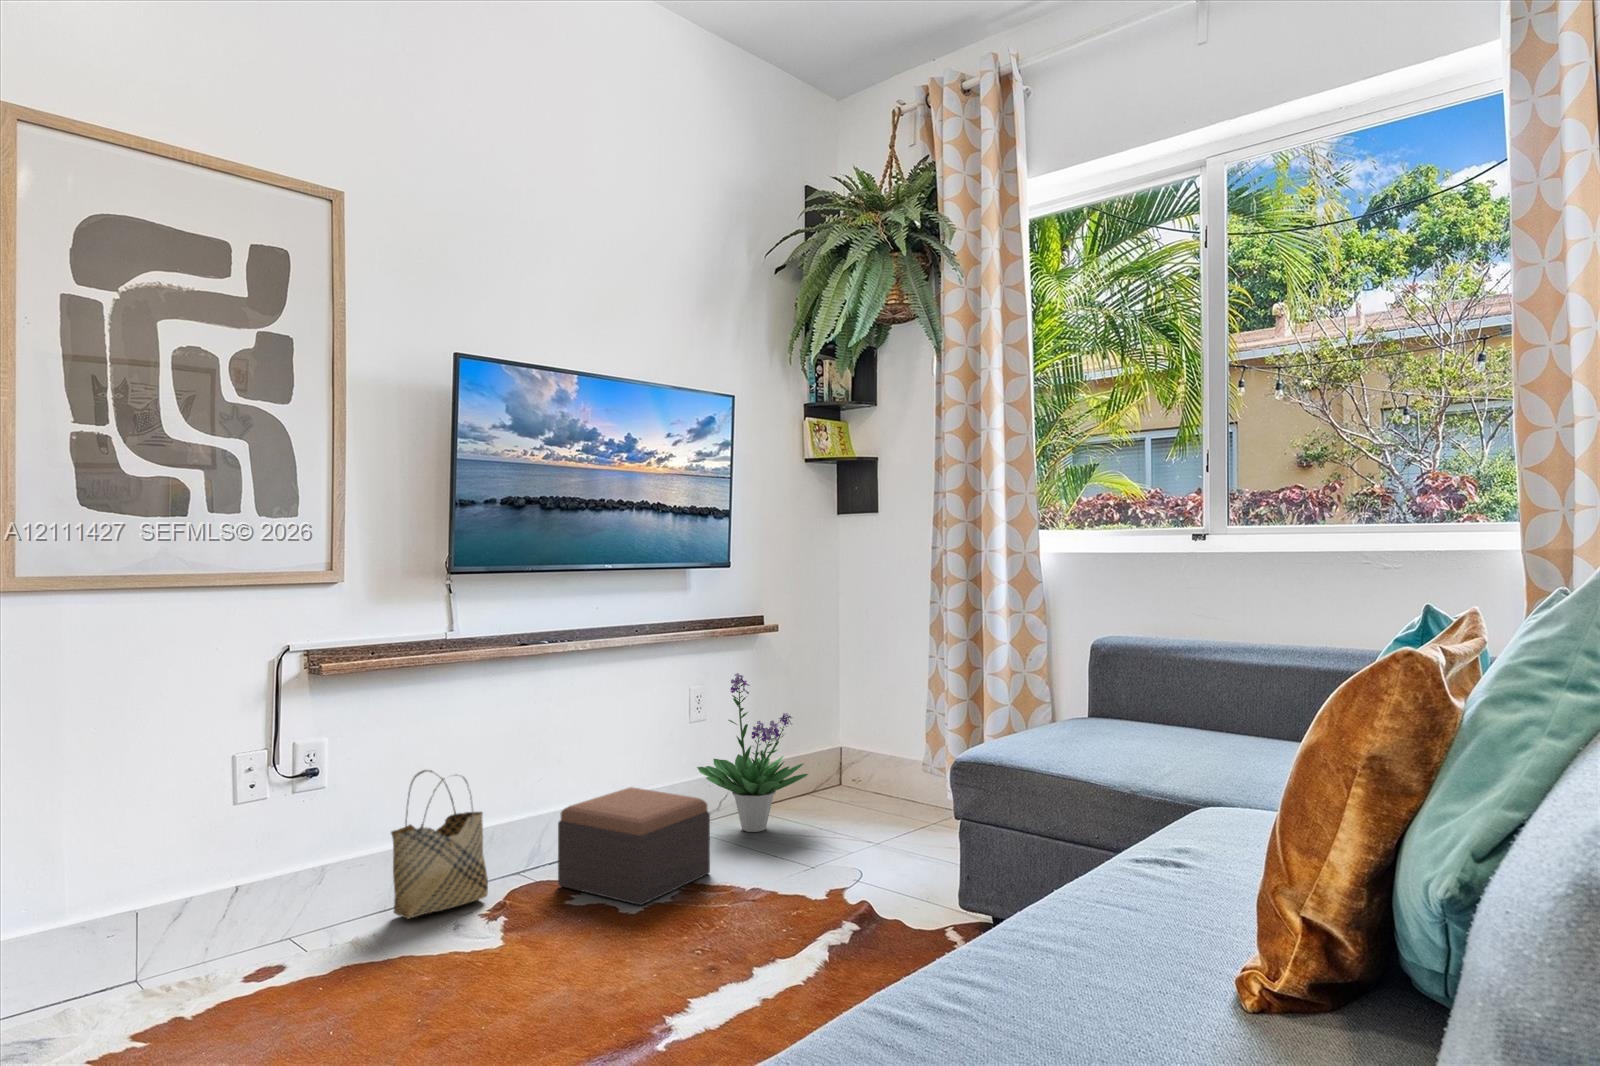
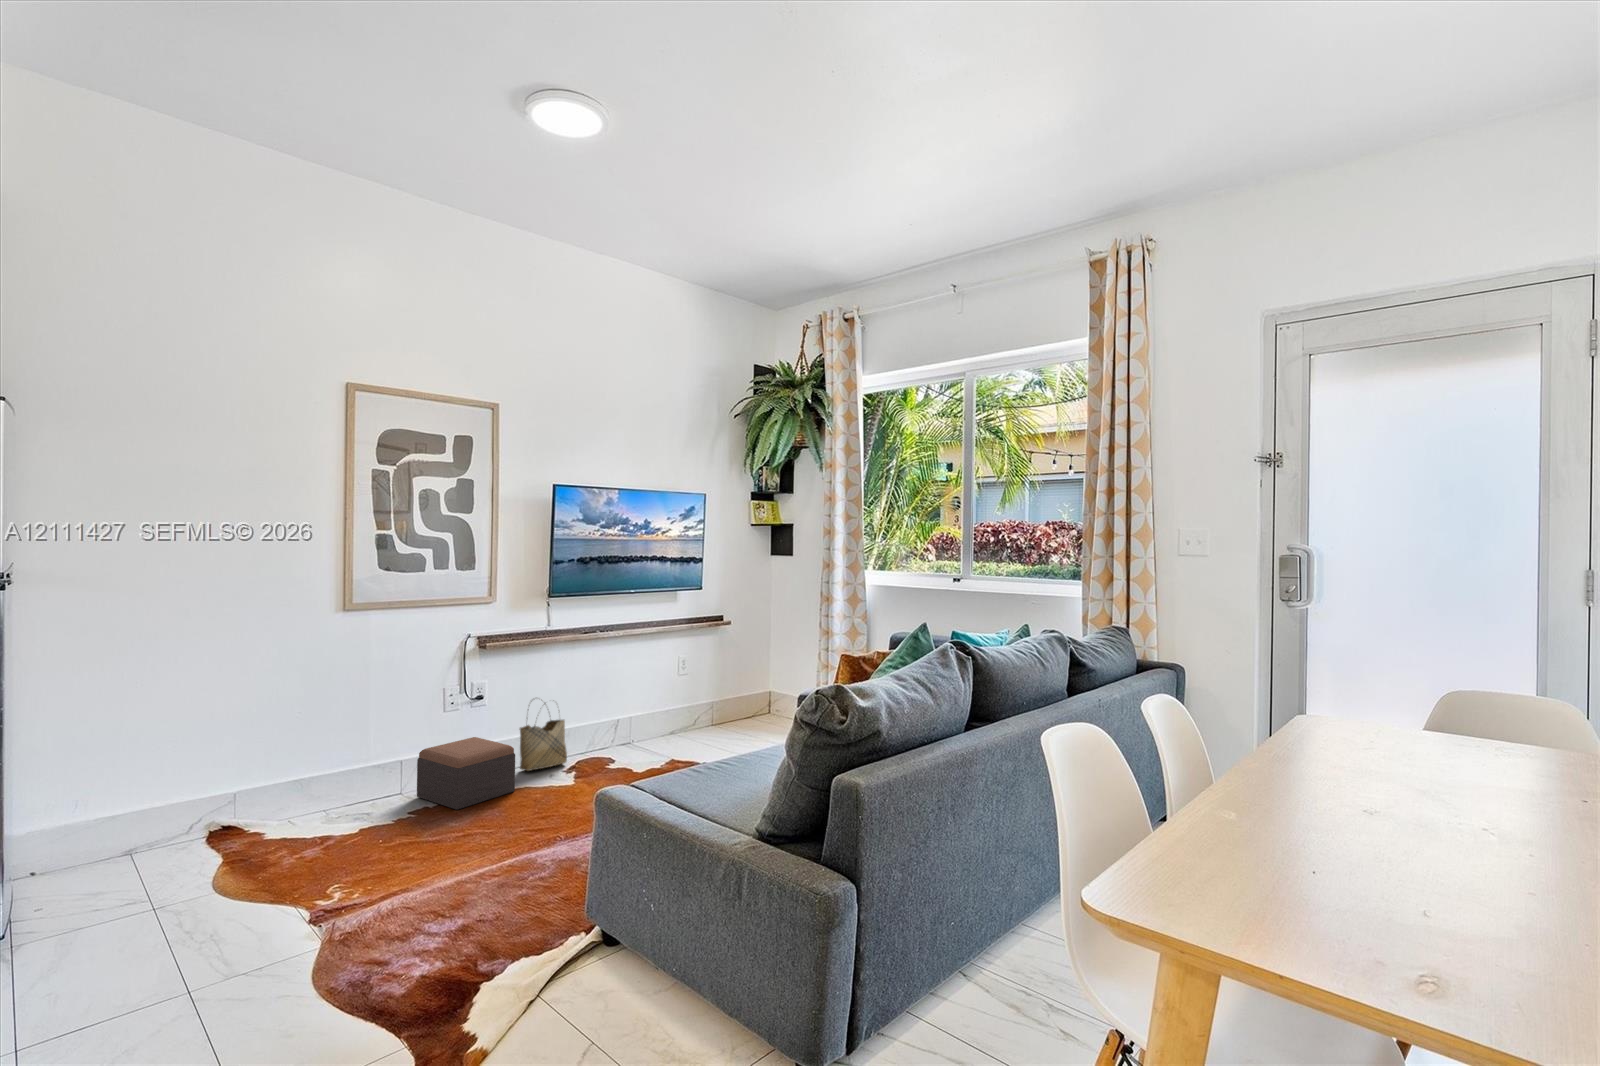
potted plant: present [697,673,808,832] -> none [681,649,741,735]
footstool: present [558,787,710,905] -> present [417,737,515,810]

